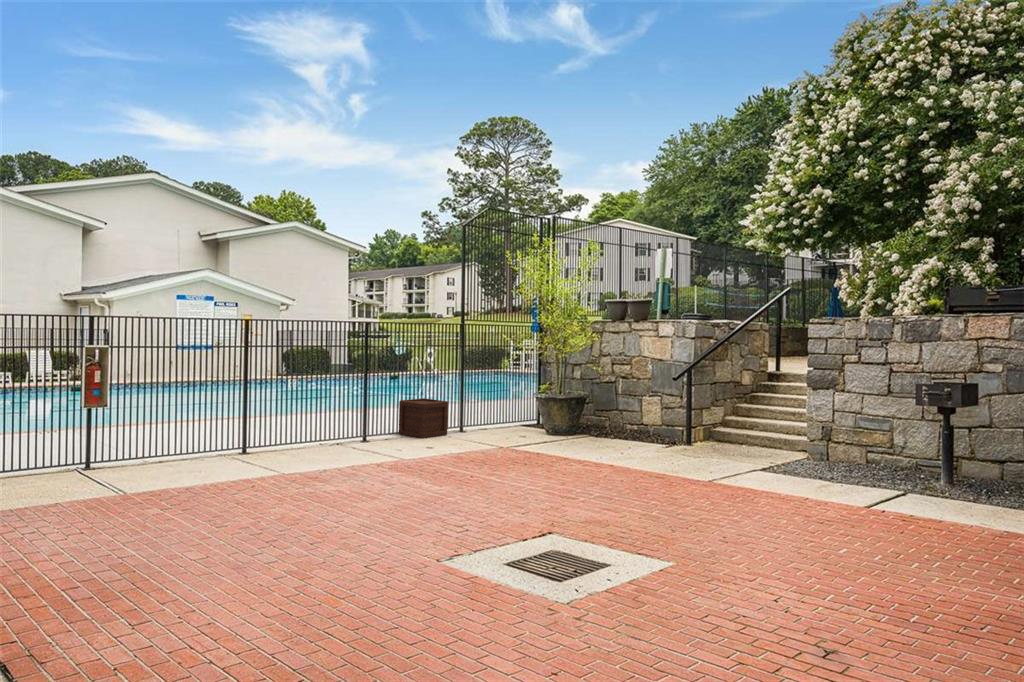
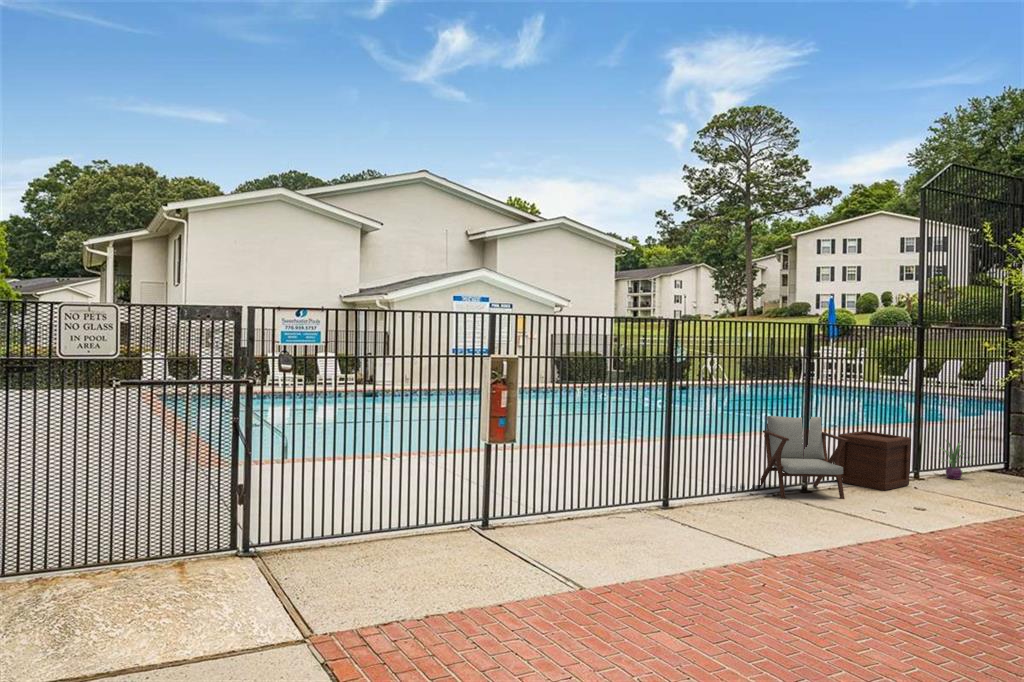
lounge chair: none [334,388,385,445] -> present [759,416,848,499]
decorative plant: none [473,403,504,431] -> present [942,440,970,480]

